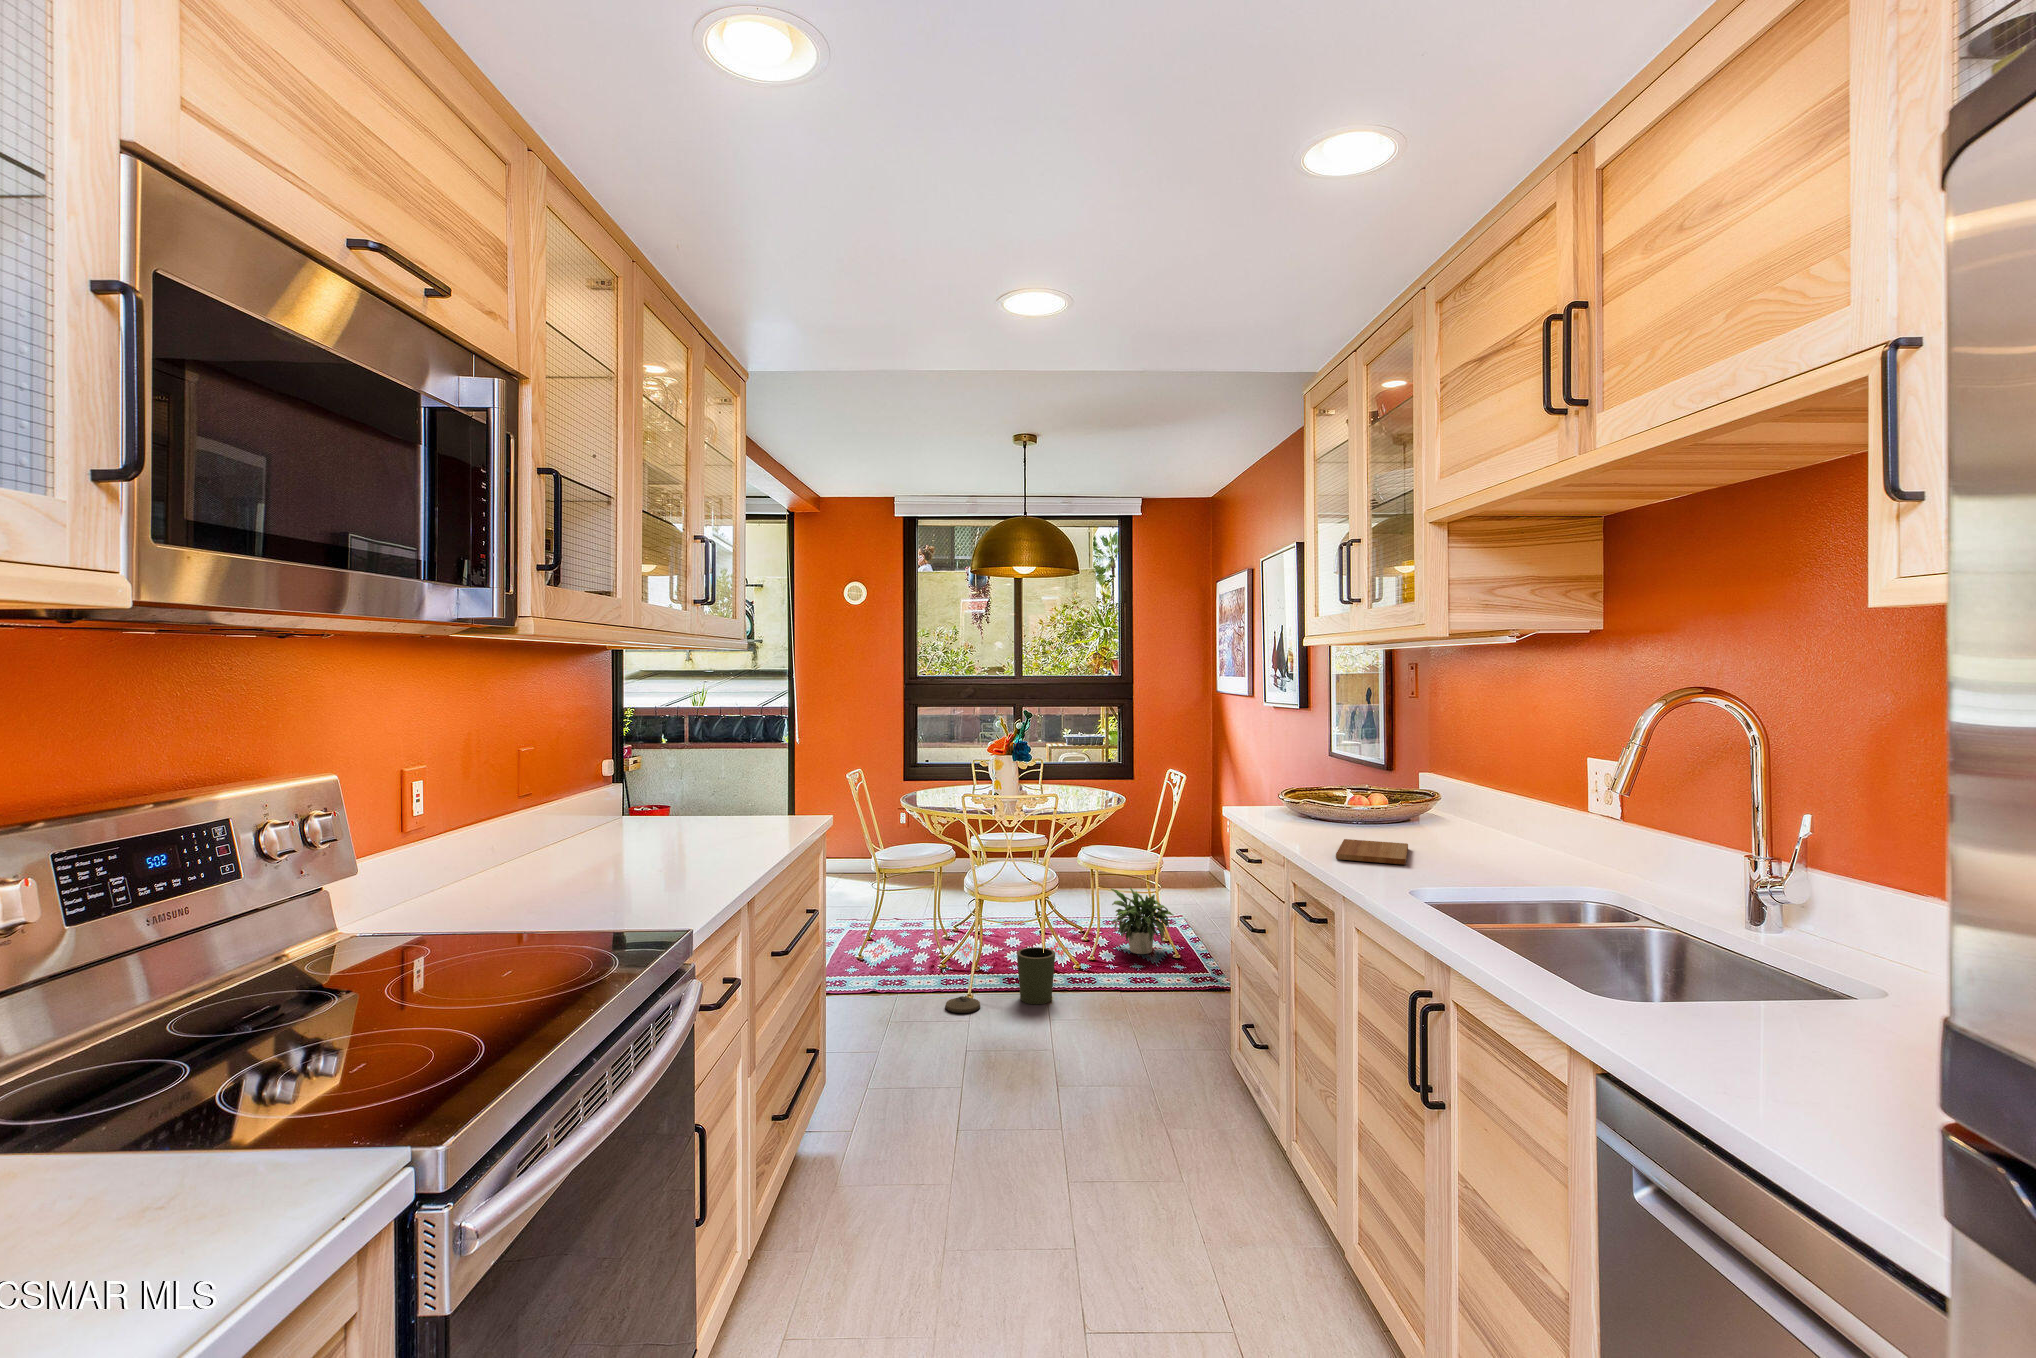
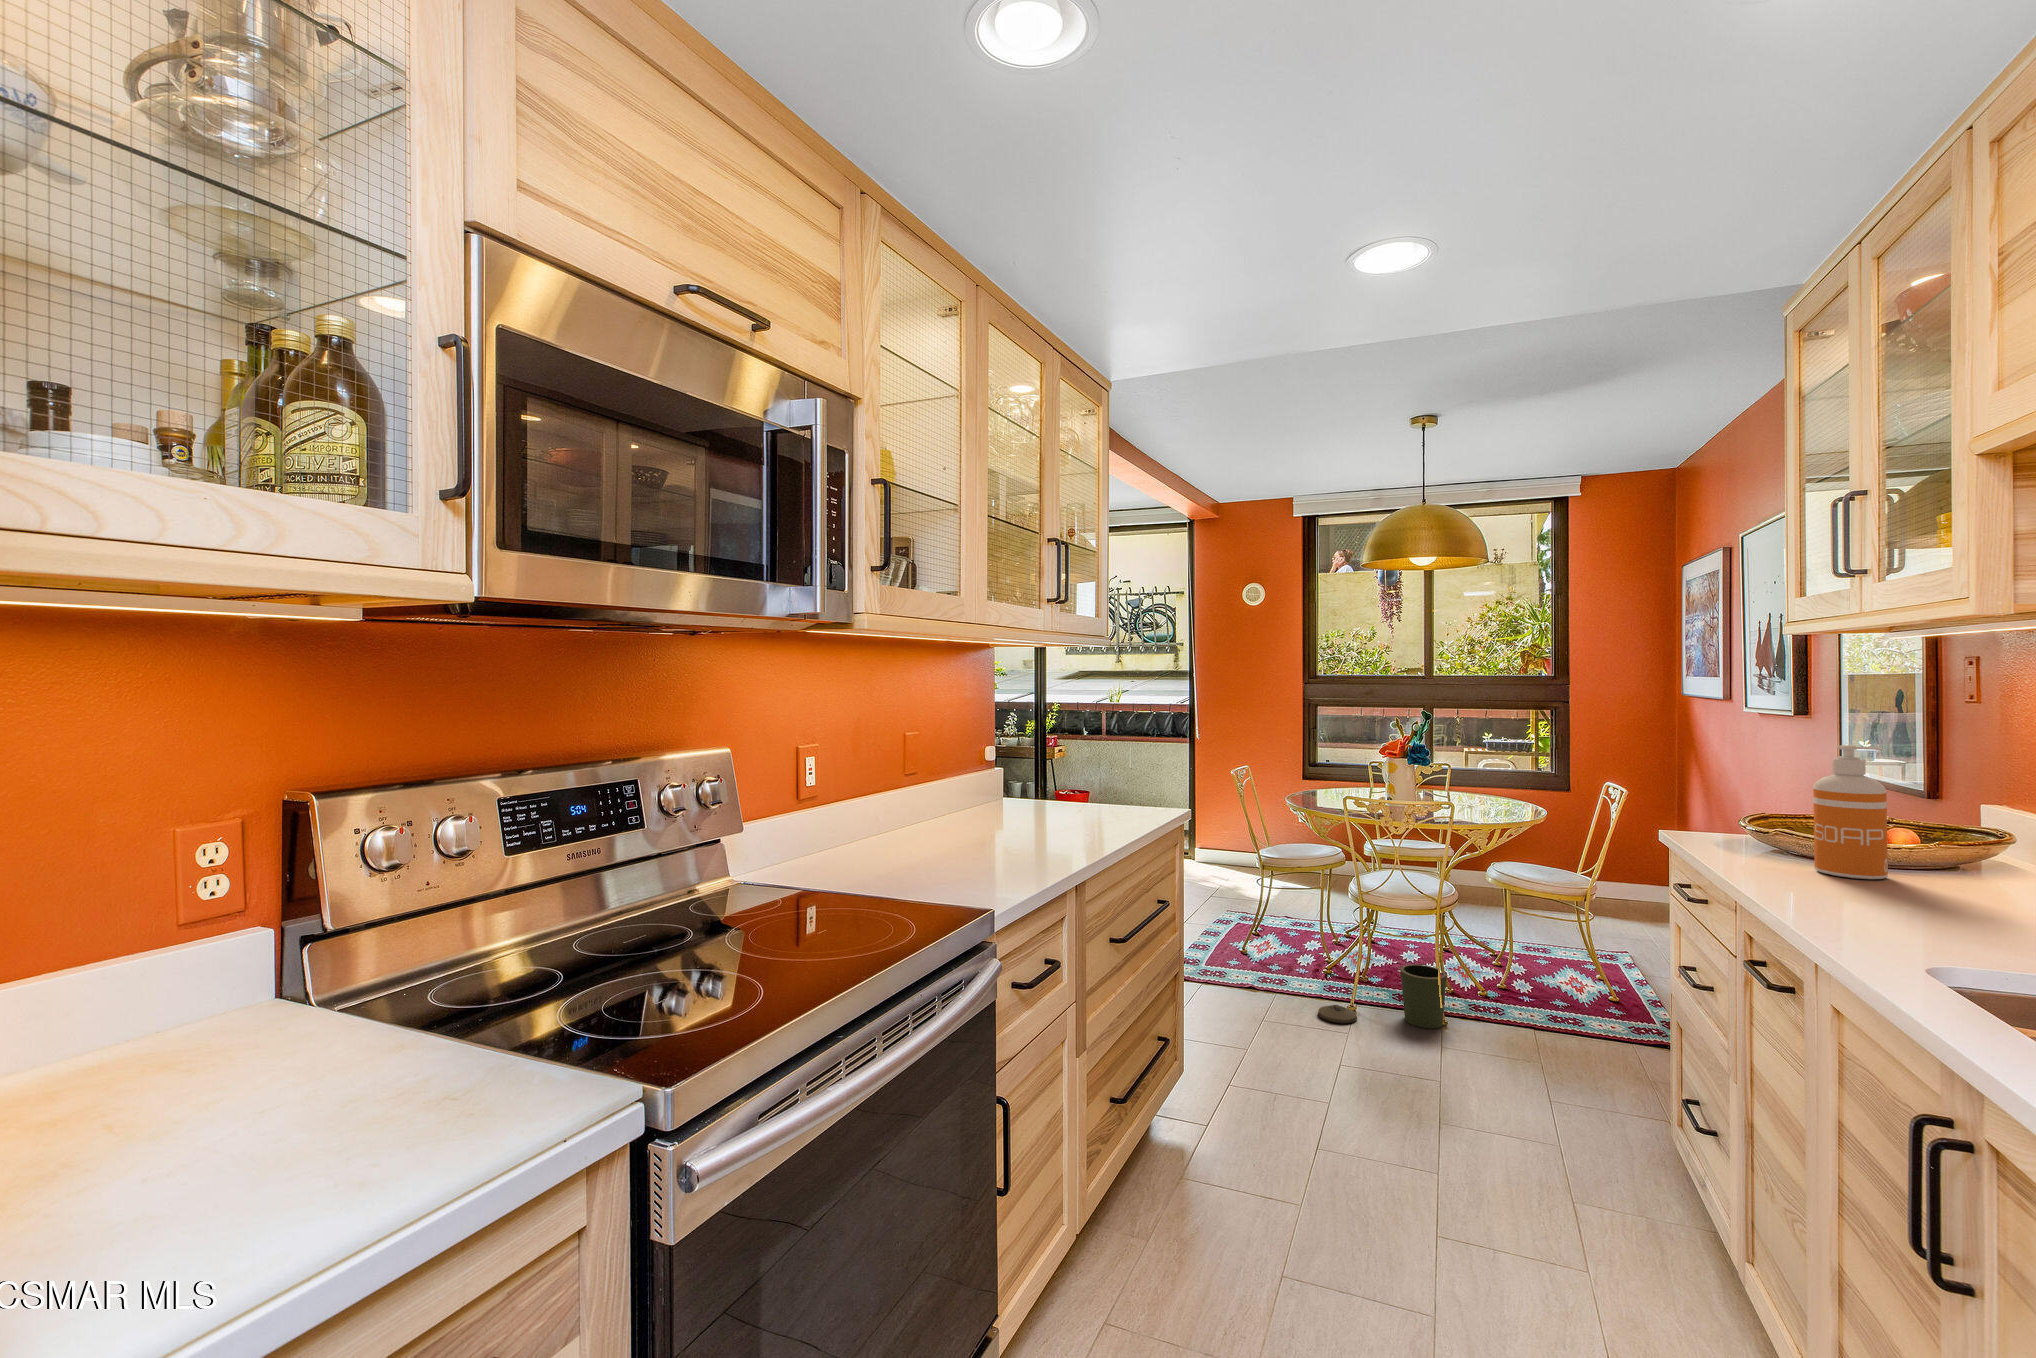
soap dispenser: none [1327,738,1367,834] -> present [1813,745,1888,879]
cutting board: present [1336,839,1408,864] -> none [1813,884,1961,931]
potted plant: present [1110,887,1173,954] -> none [1527,911,1613,991]

